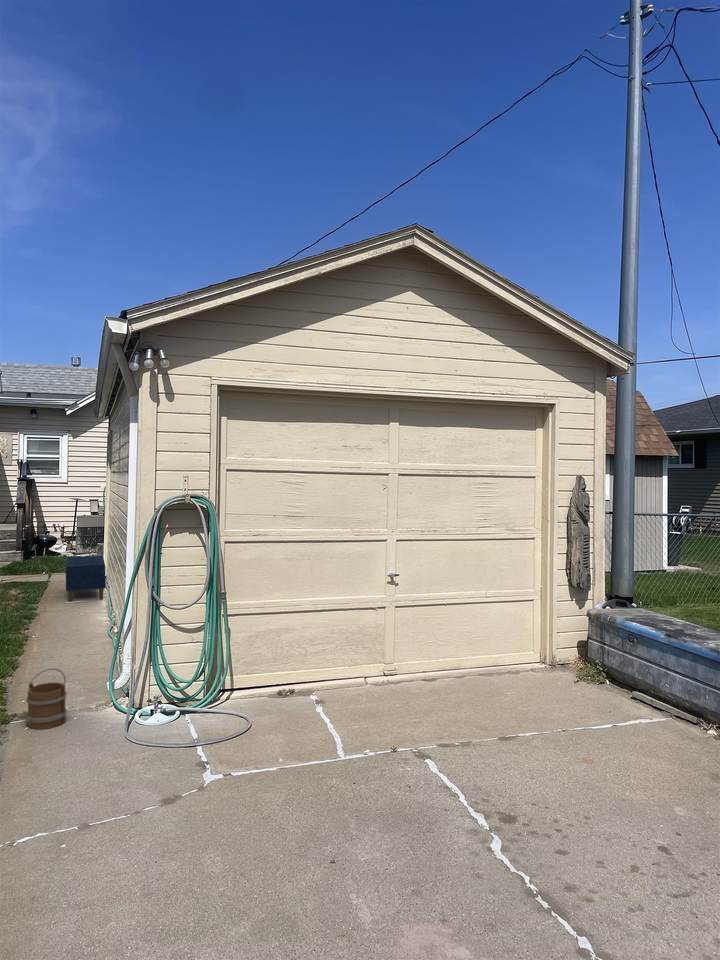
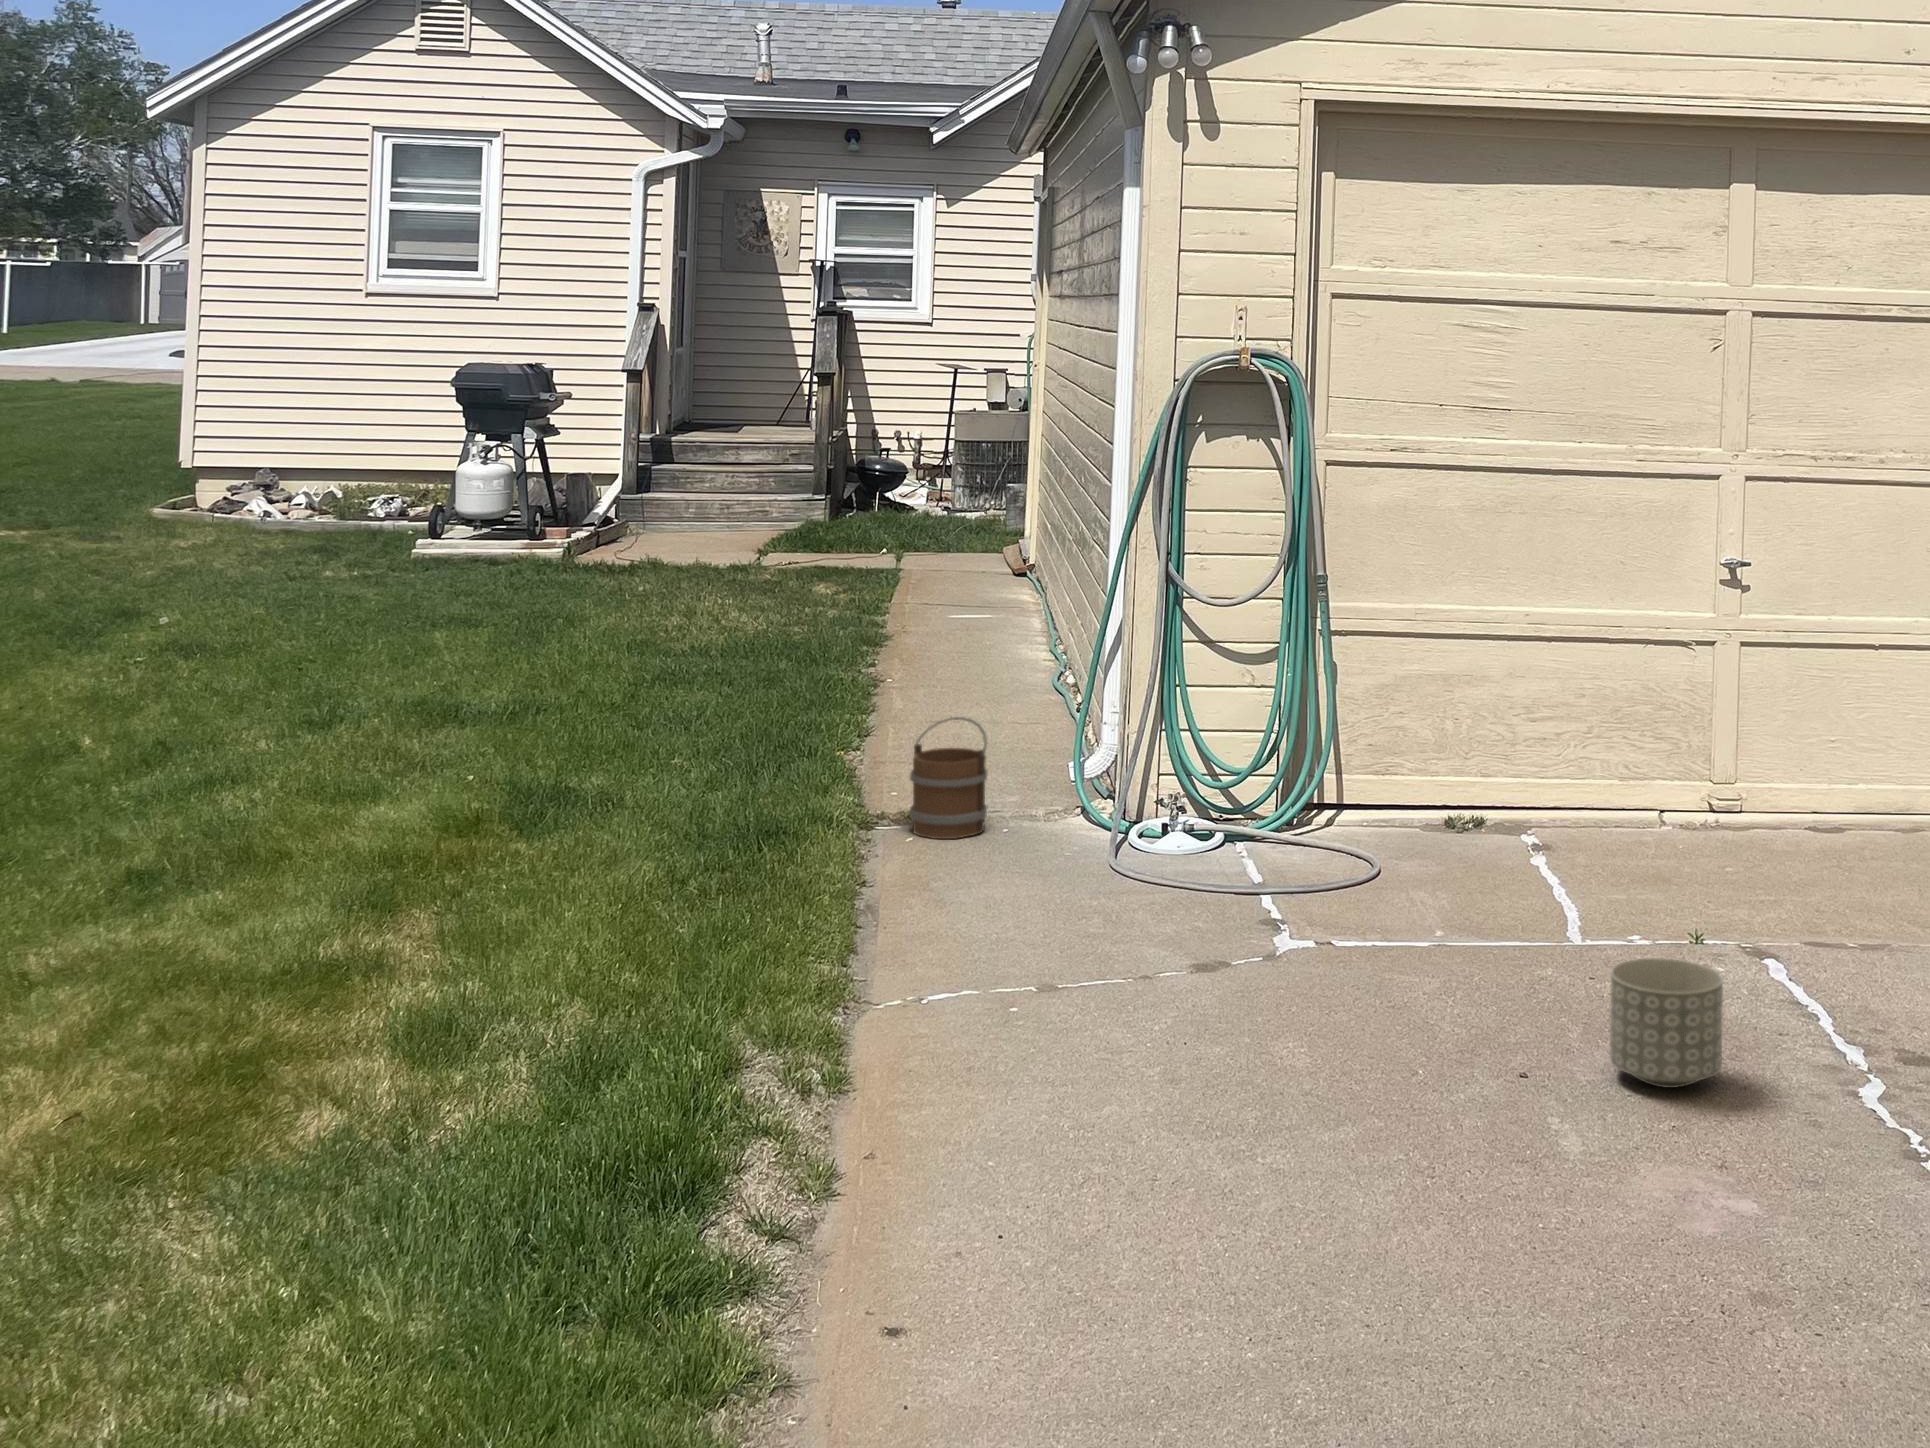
bench: present [66,556,106,602] -> none [947,510,1042,619]
planter: none [382,792,437,864] -> present [1610,958,1723,1088]

